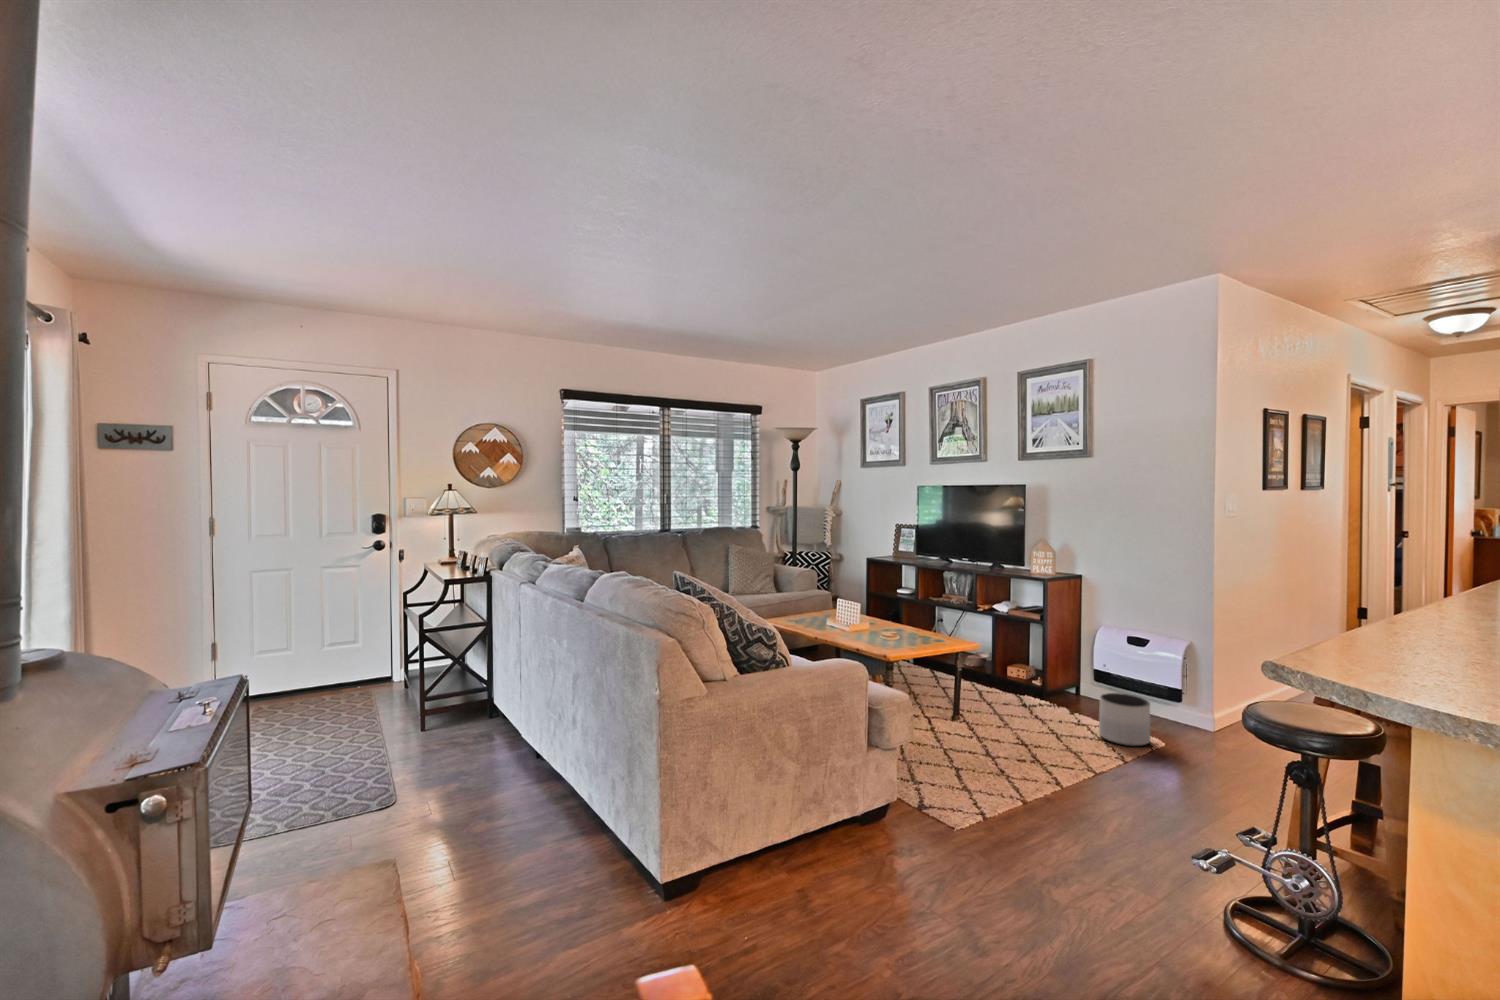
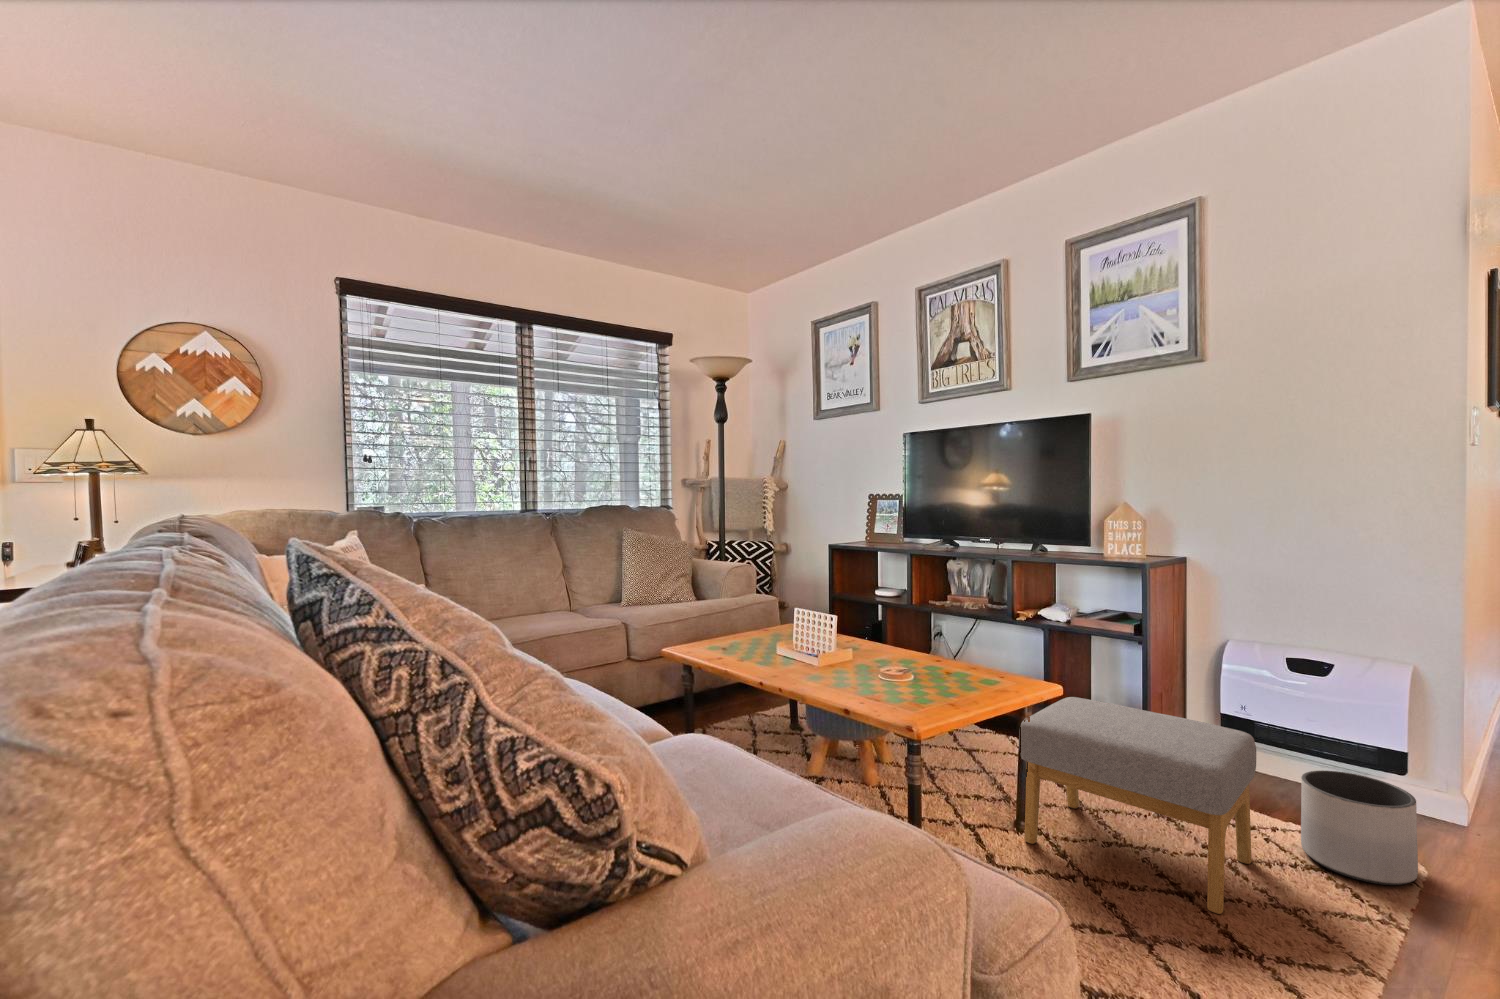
footstool: none [952,653,1072,751] -> present [1019,697,1256,914]

